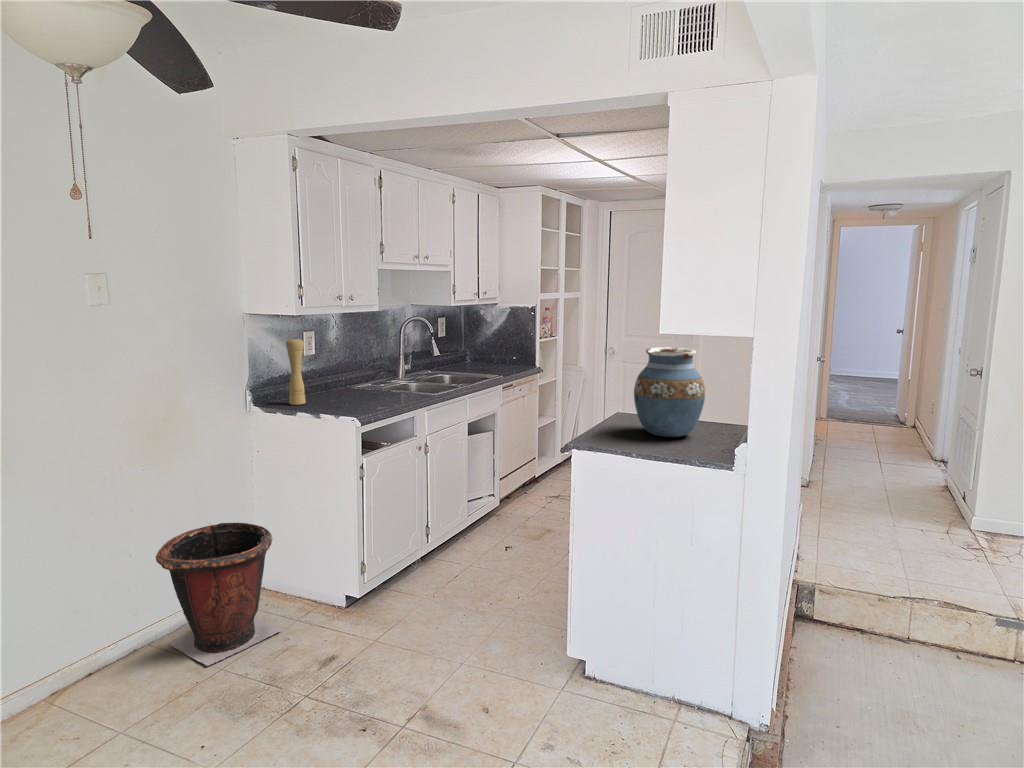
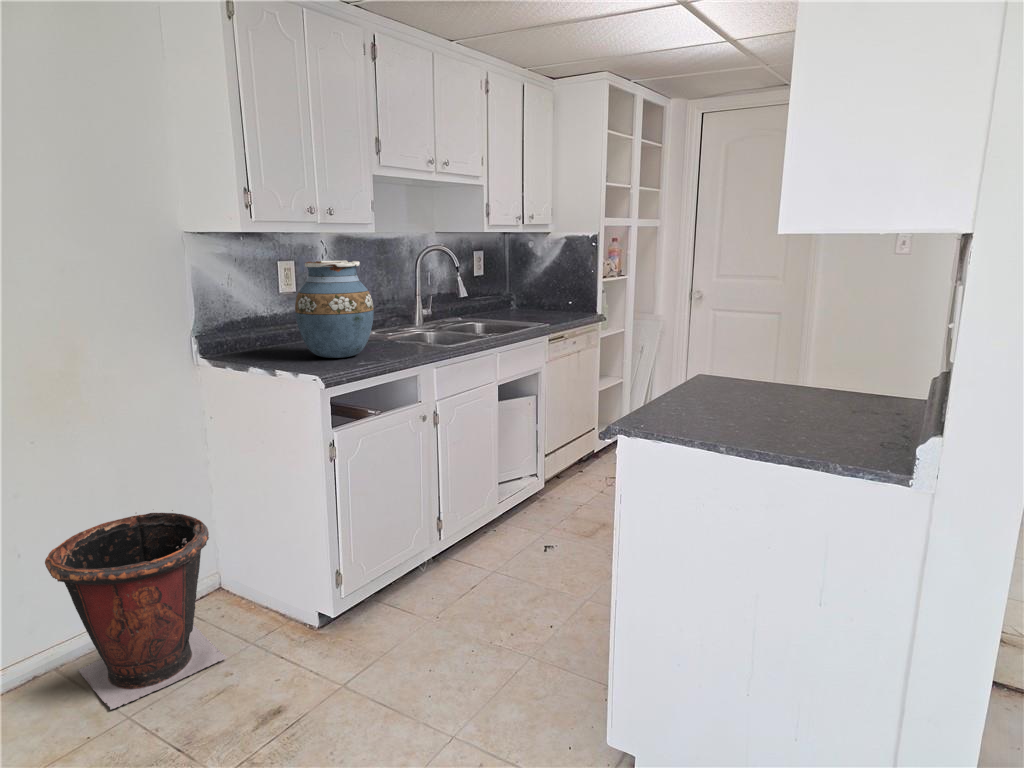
pepper mill: present [286,338,306,405] -> none [241,267,270,357]
vase: present [634,347,705,437] -> present [295,260,374,358]

